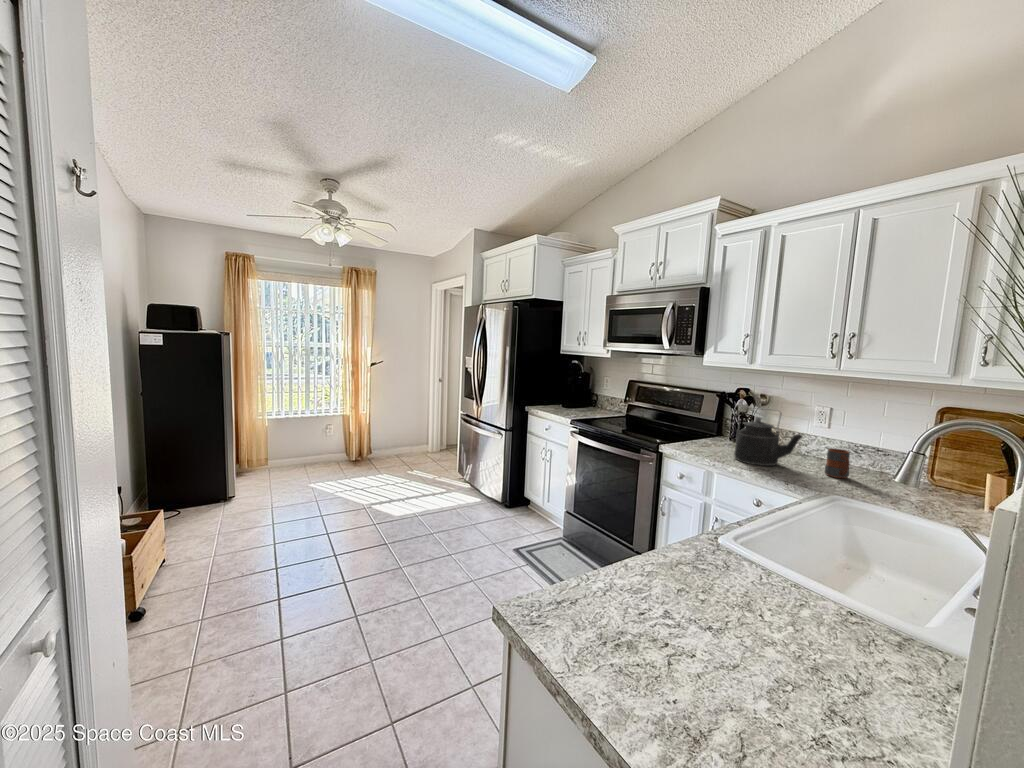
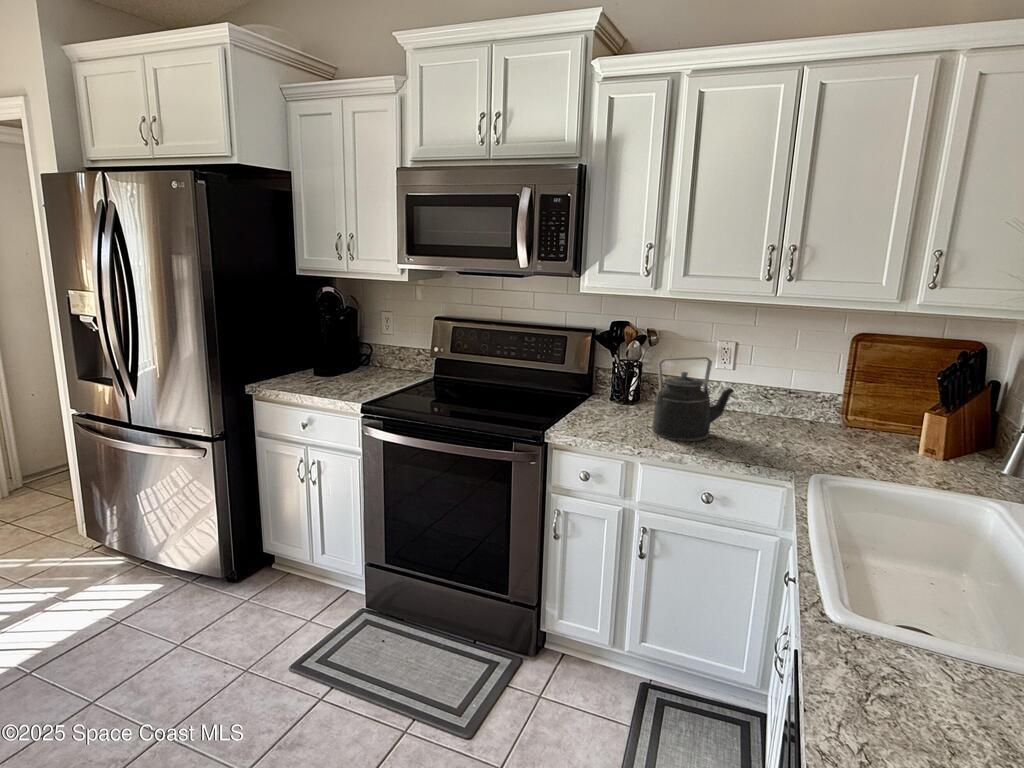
mug: present [825,448,850,478] -> none [760,401,795,440]

